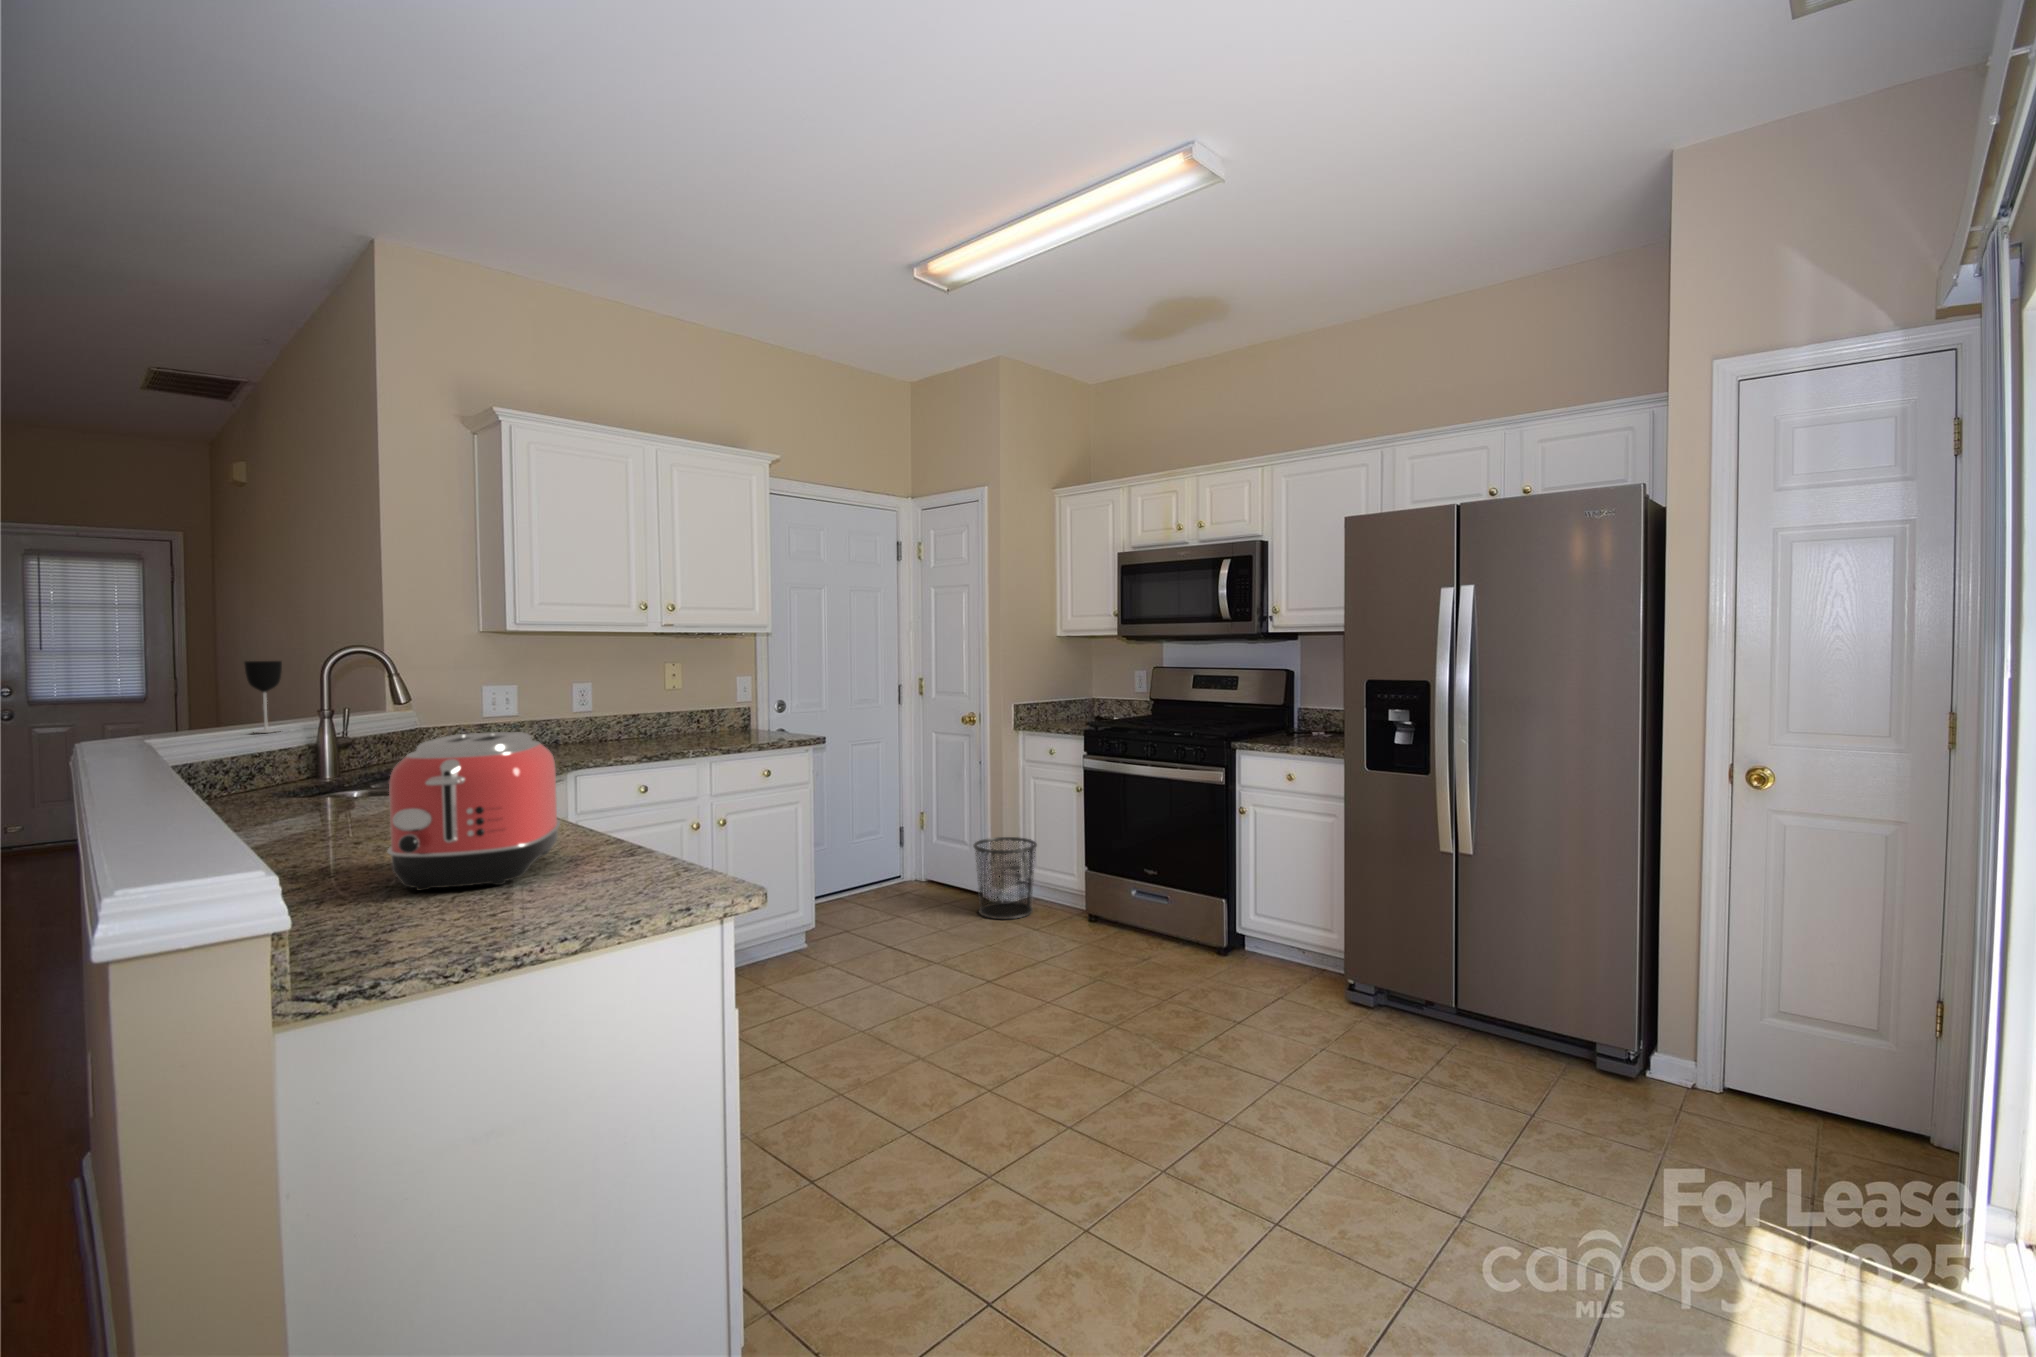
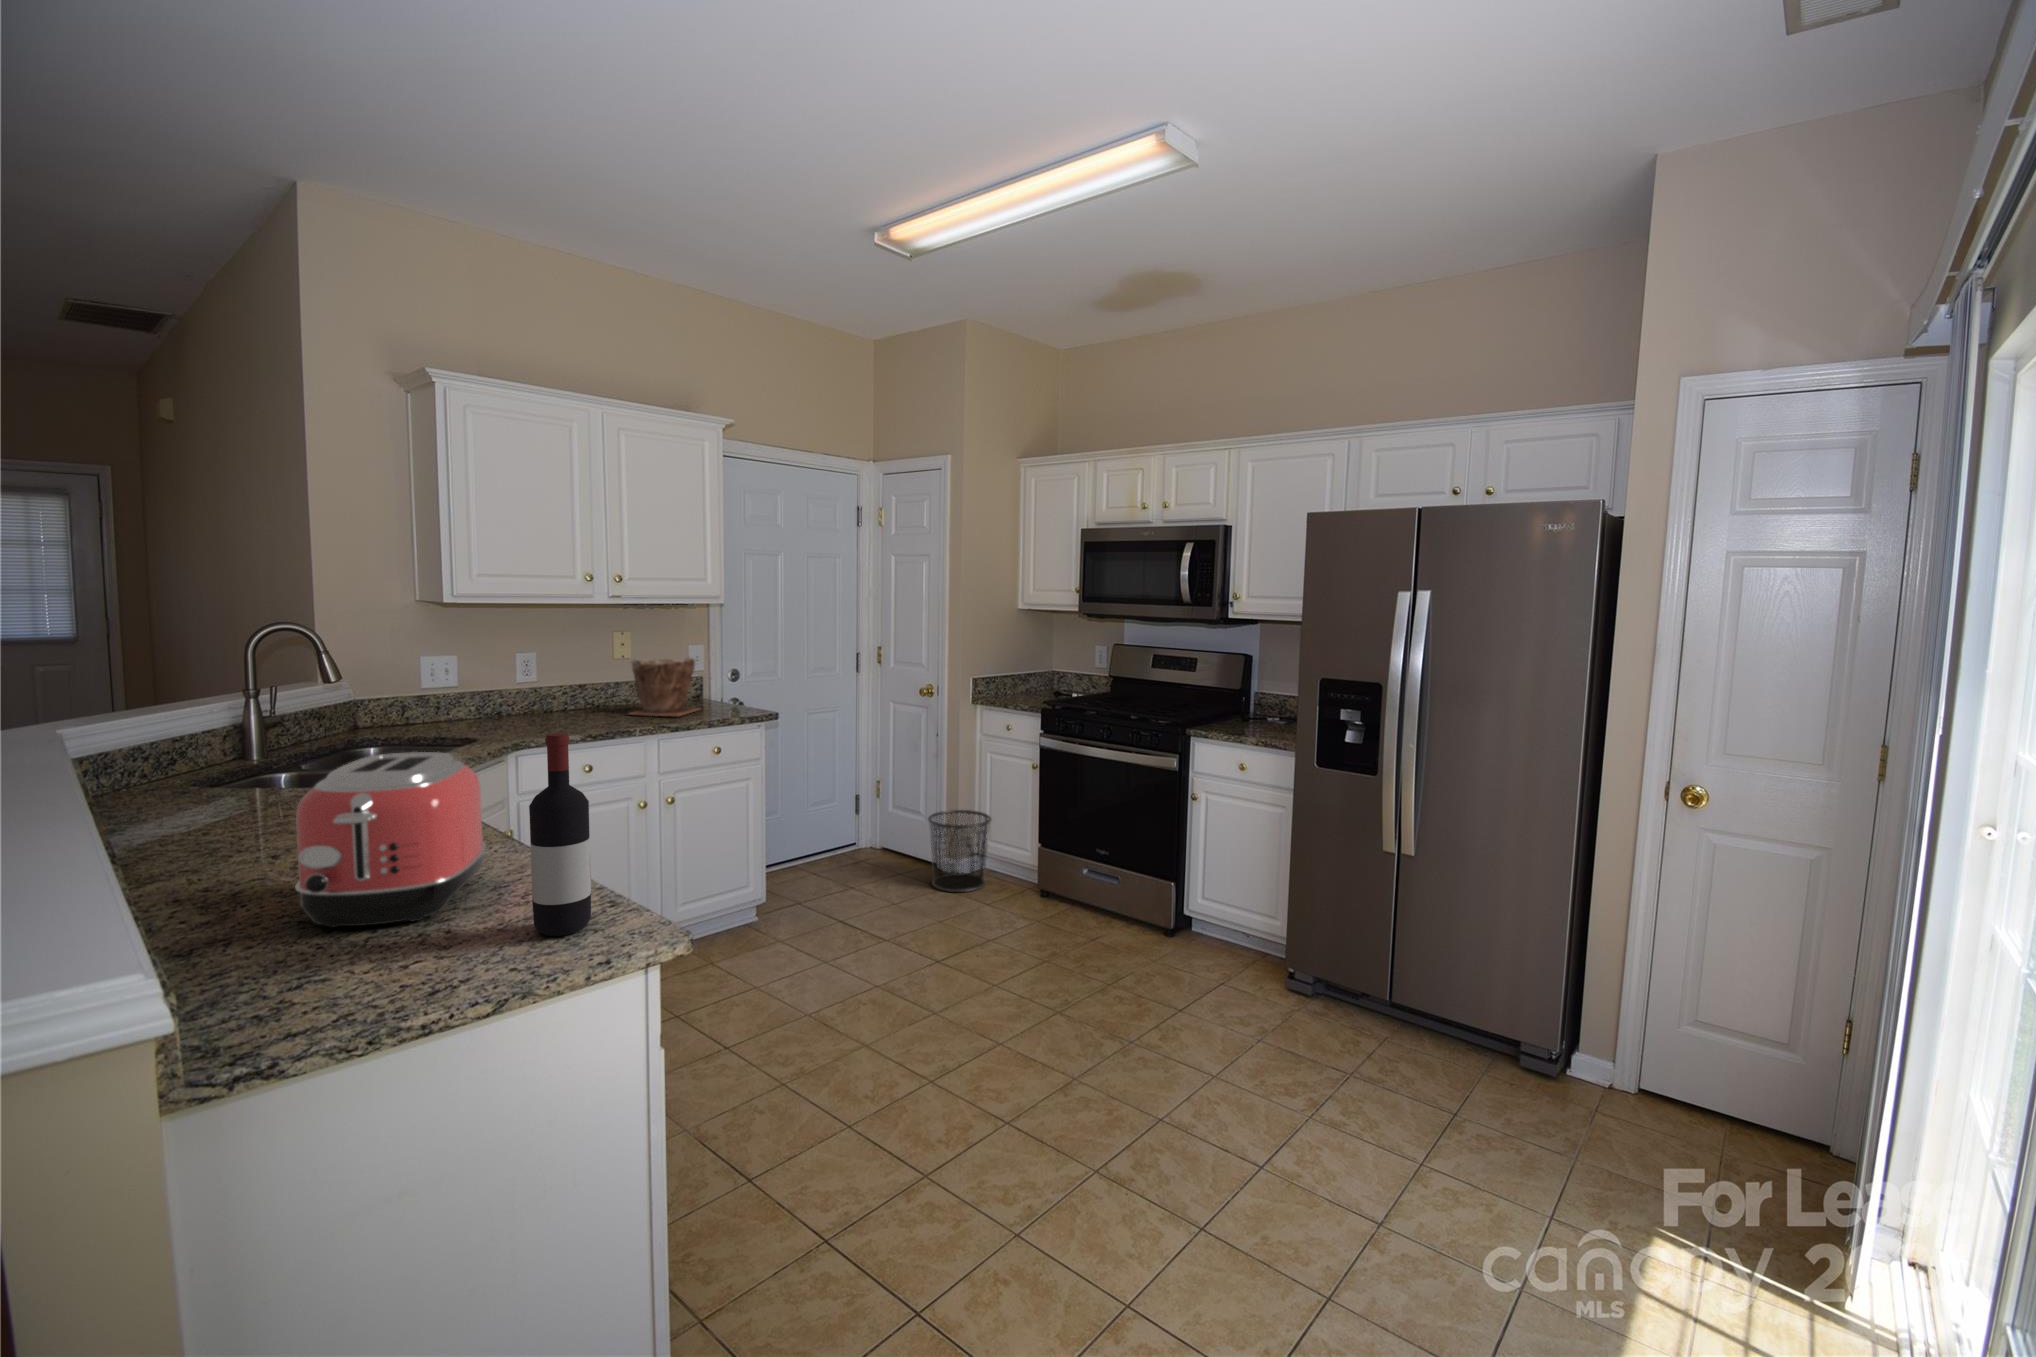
wine glass: present [244,661,282,733] -> none [162,636,206,712]
plant pot: none [676,685,748,743] -> present [629,658,699,716]
wine bottle: none [607,697,664,893] -> present [529,733,591,936]

